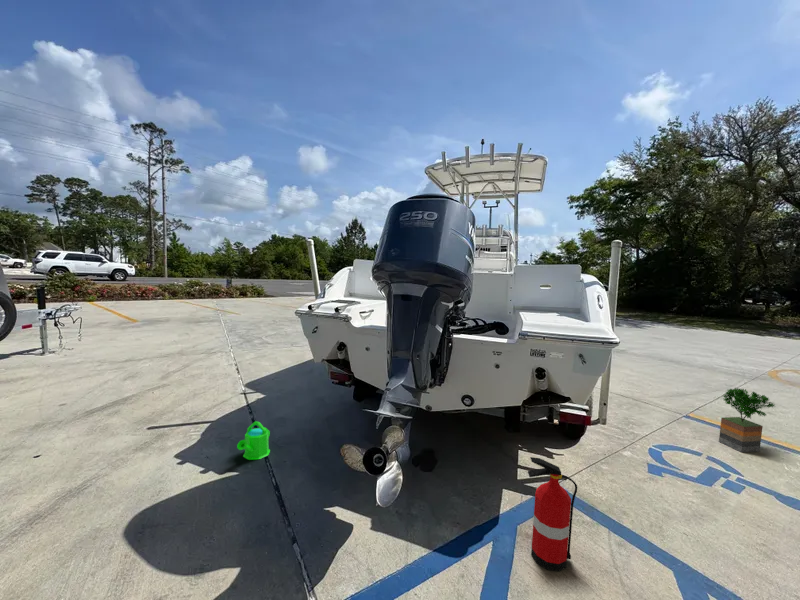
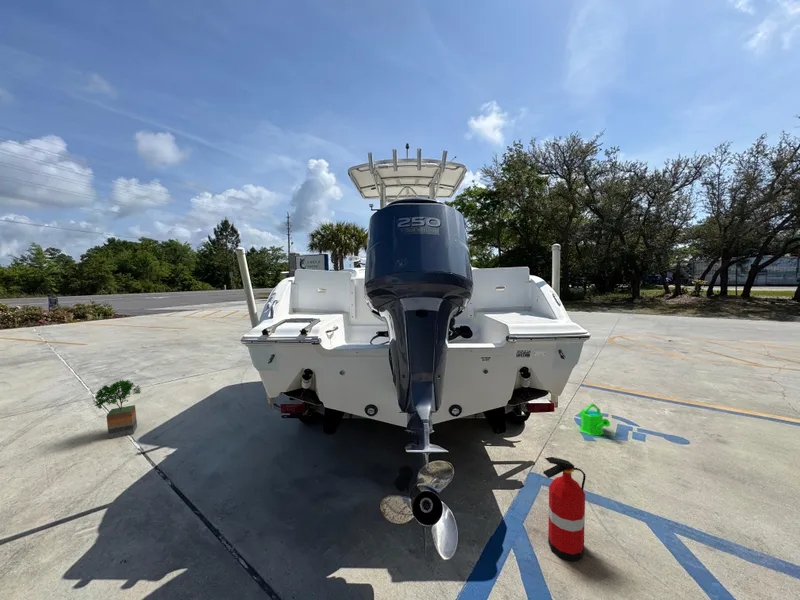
potted tree: present [719,388,774,452] -> present [94,380,141,439]
watering can: present [237,421,270,460] -> present [579,404,610,435]

